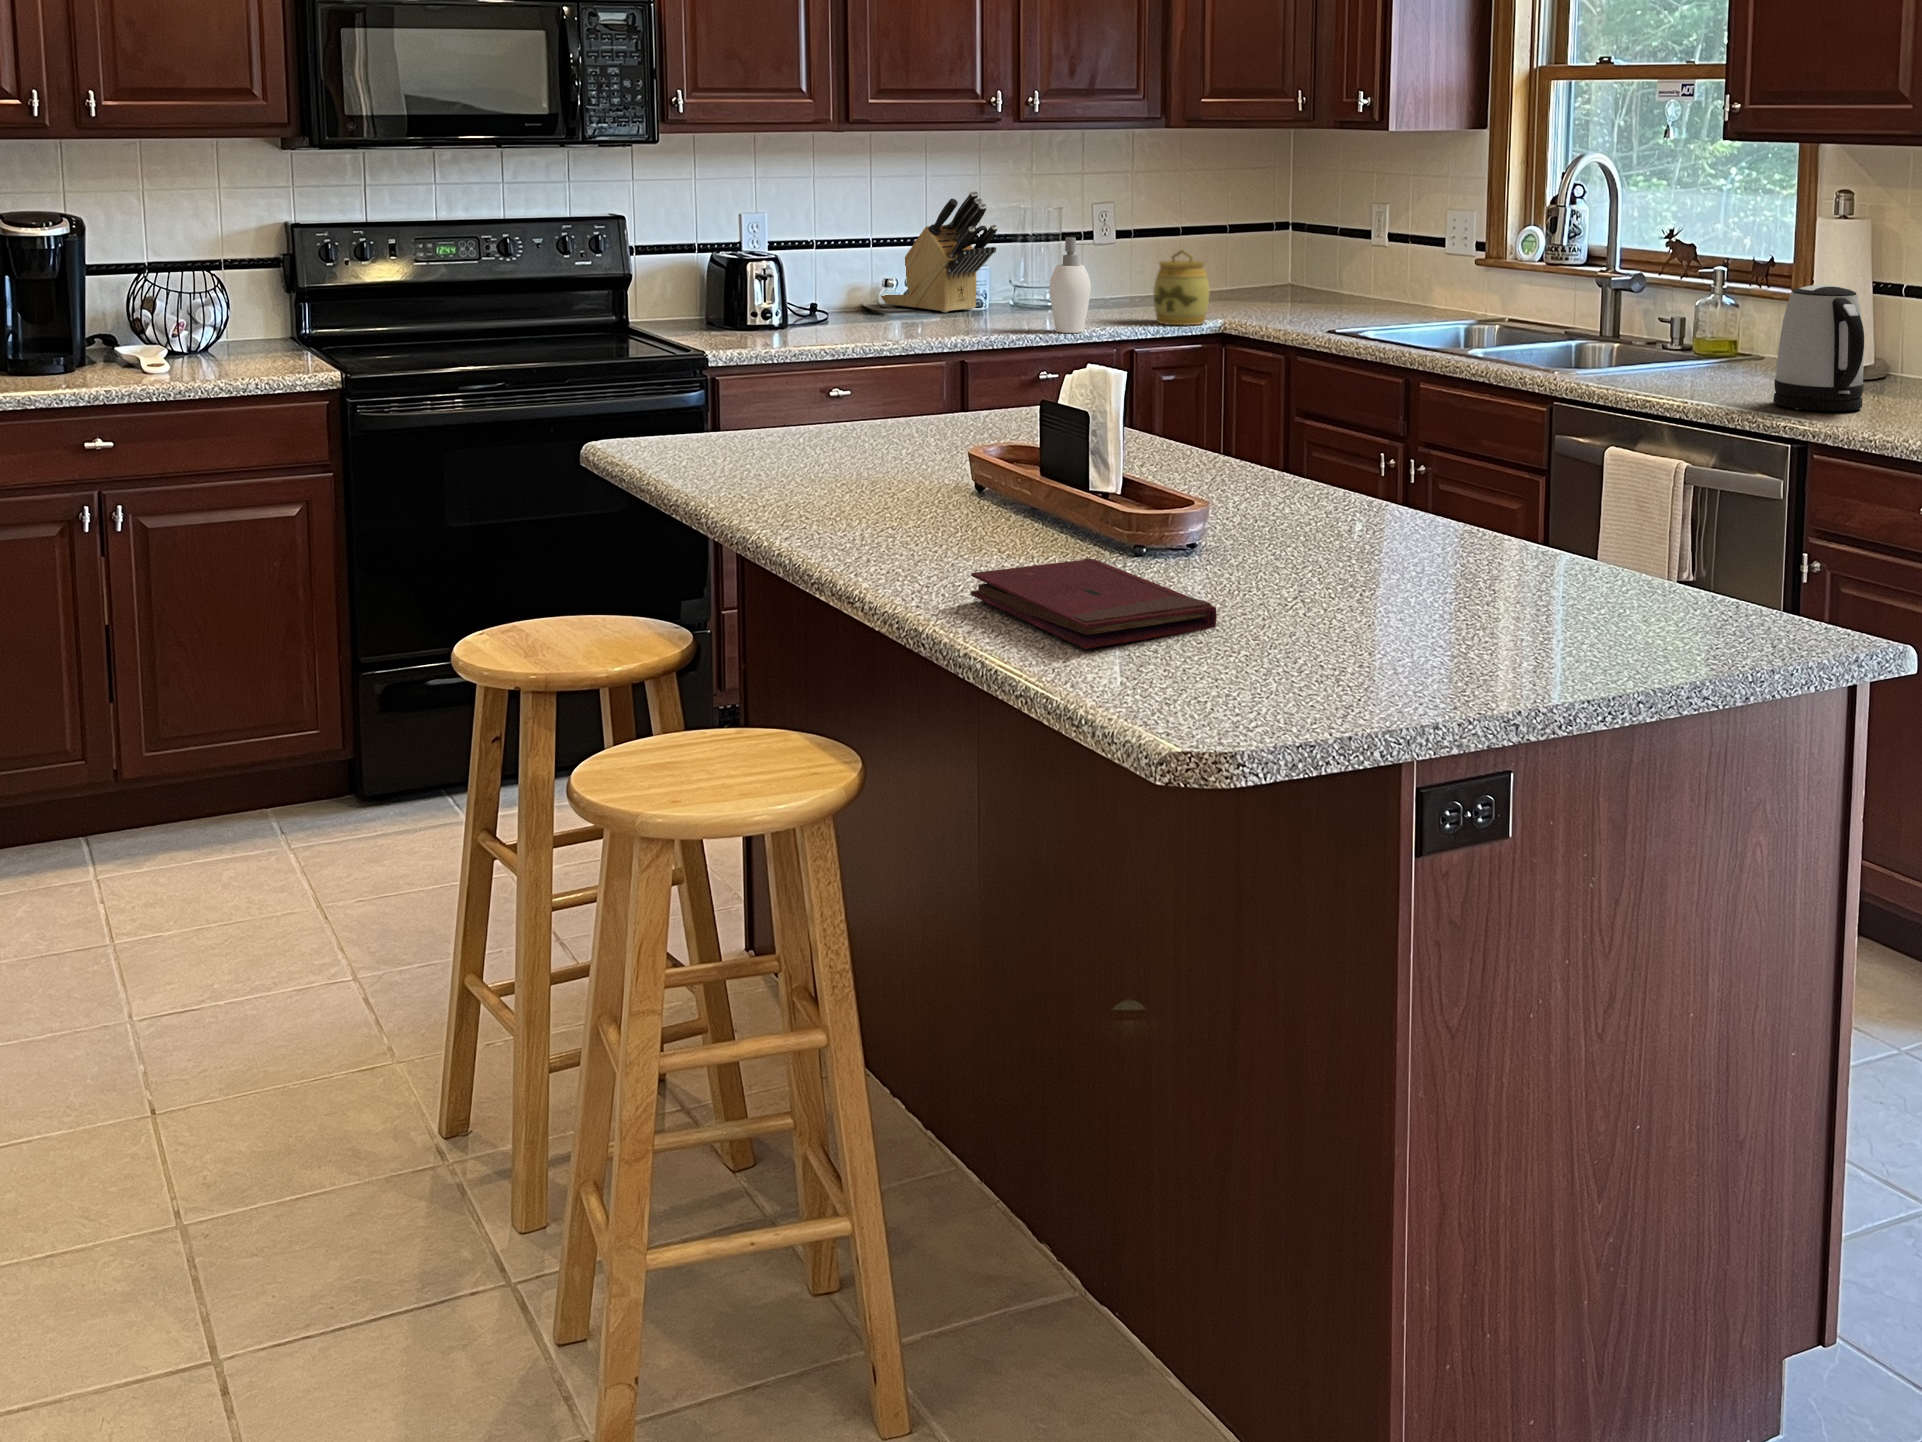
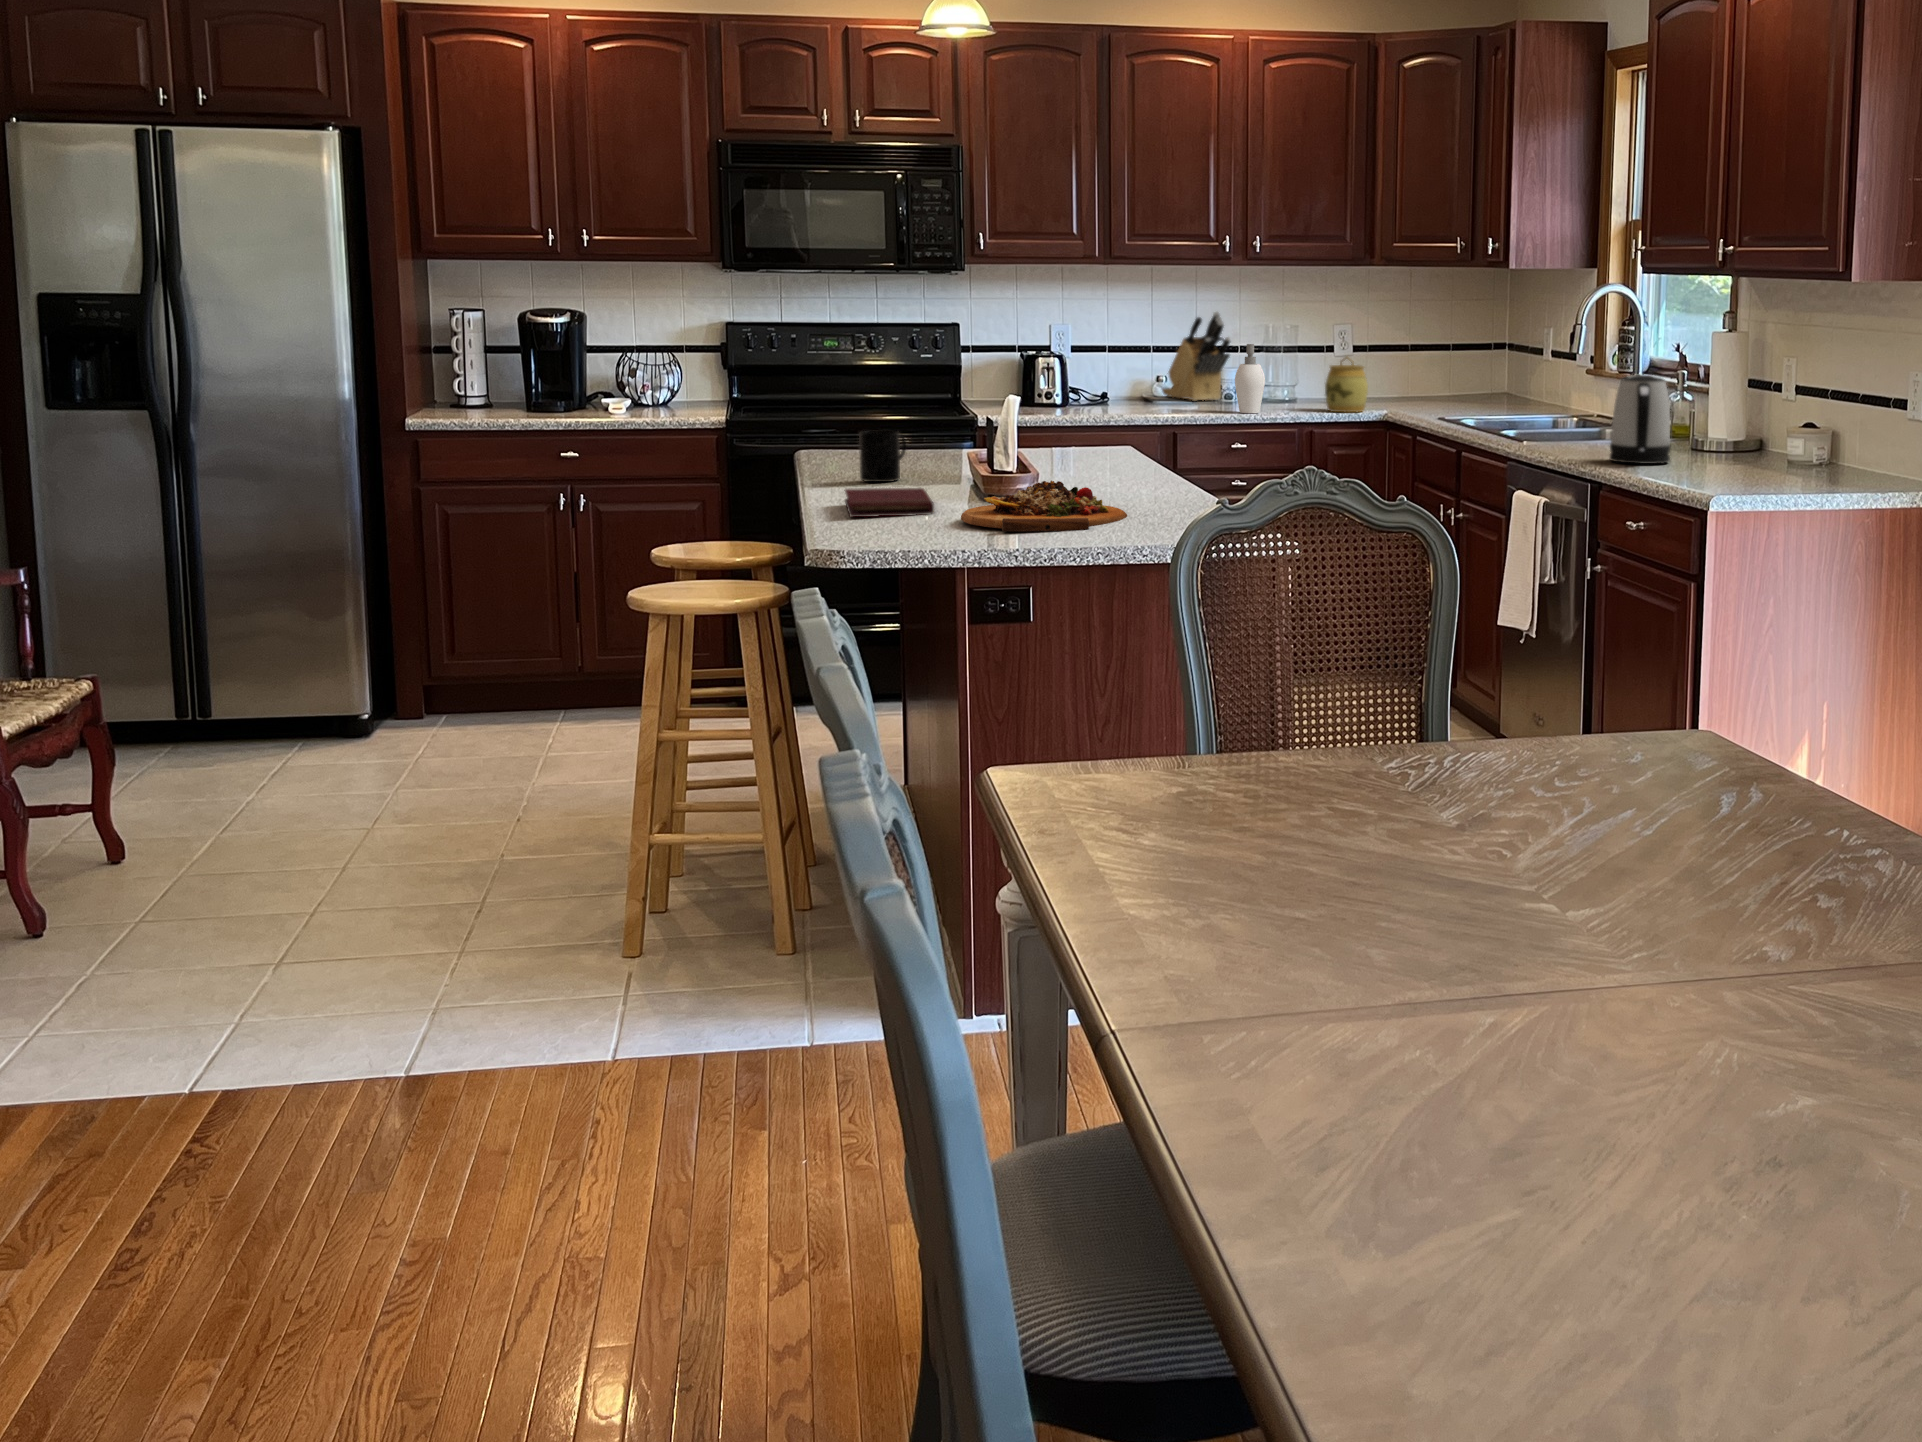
mug: none [853,436,921,529] -> present [859,430,906,482]
cutting board: none [1323,562,1661,690] -> present [961,481,1127,531]

